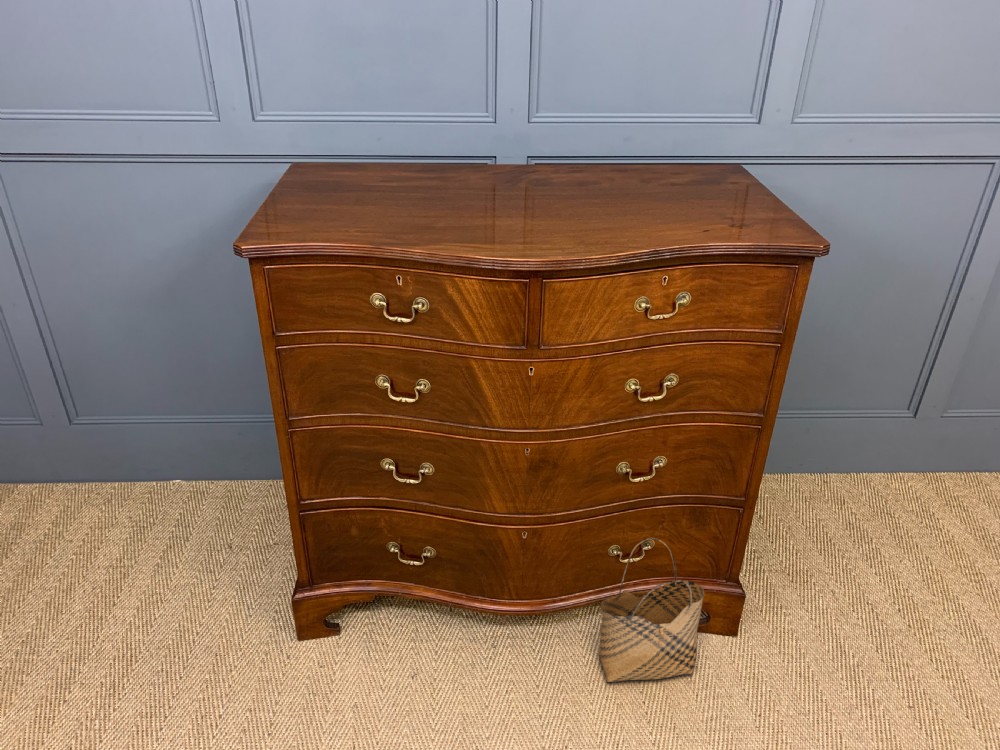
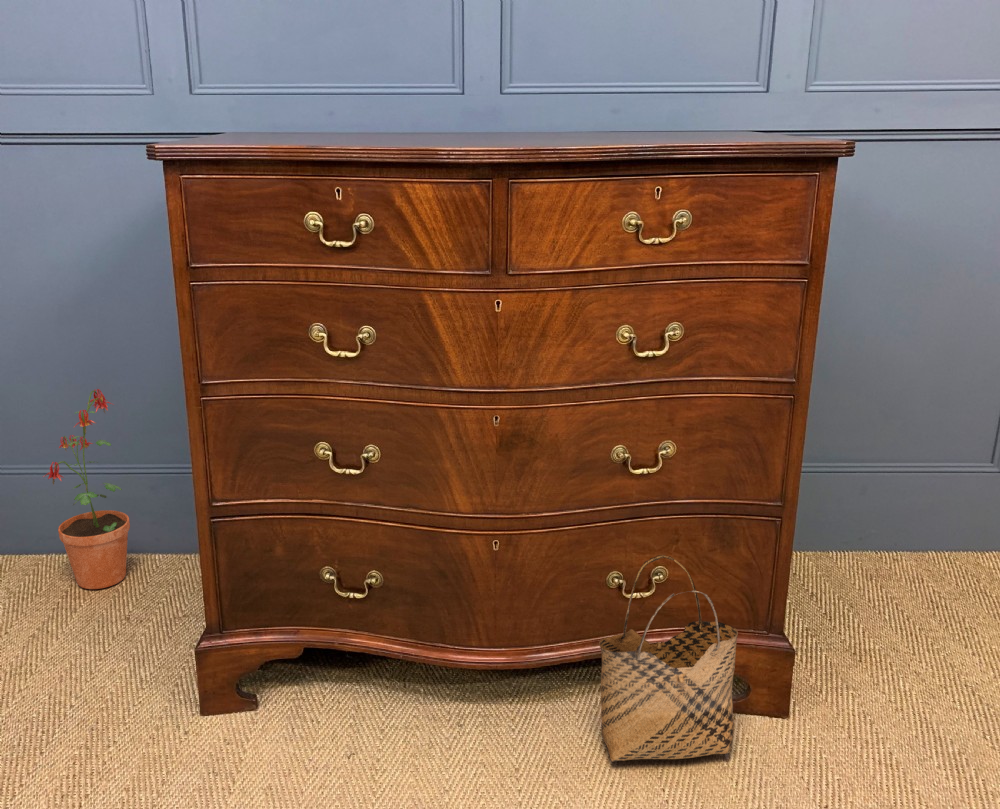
potted plant: none [151,365,223,519] -> present [45,389,130,589]

